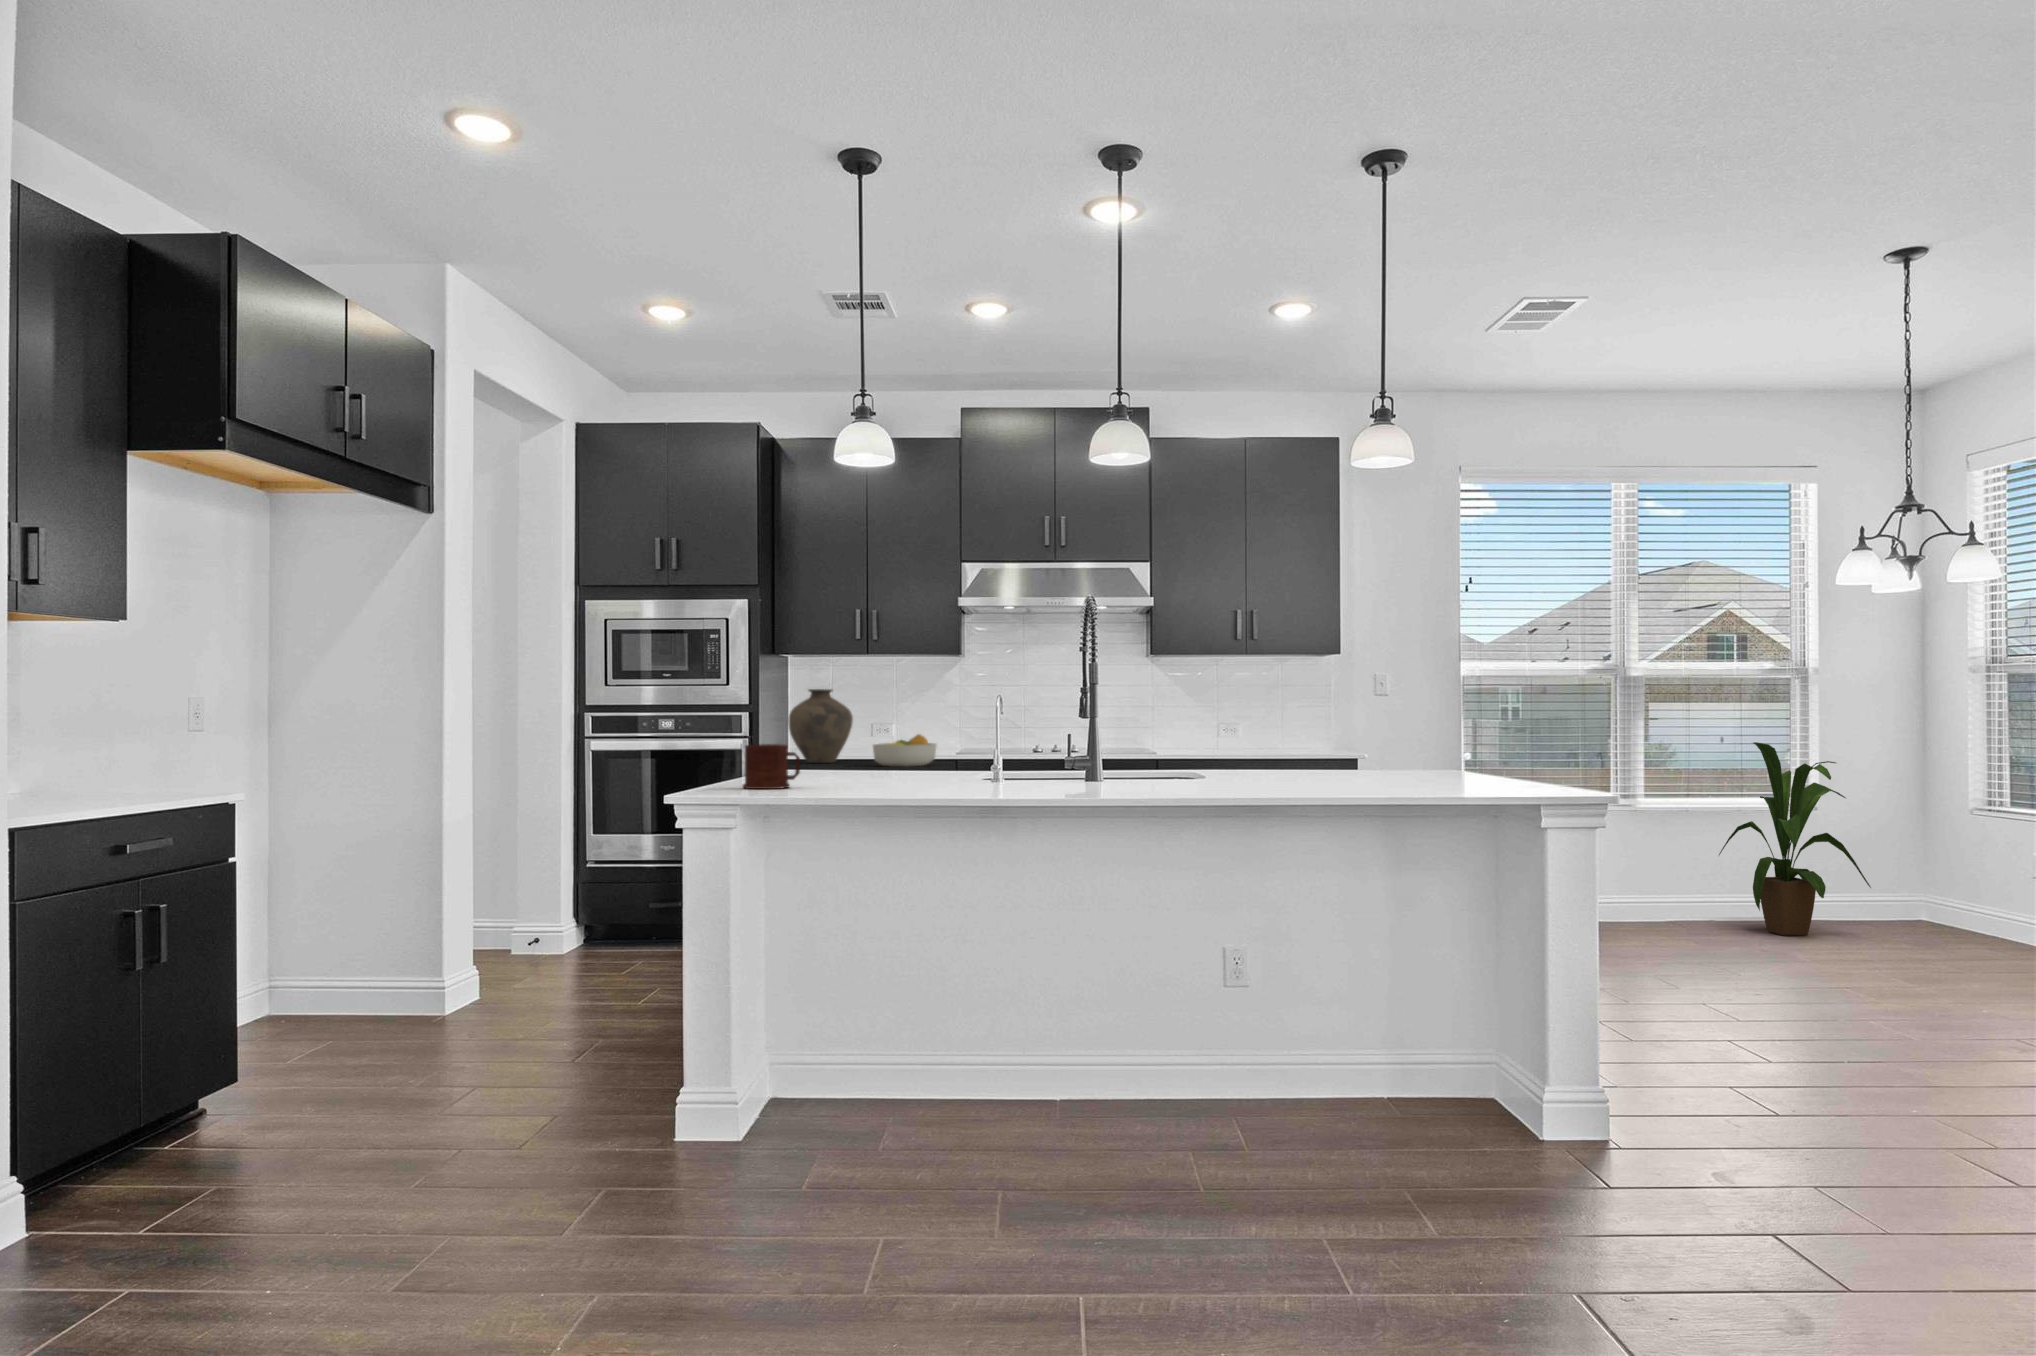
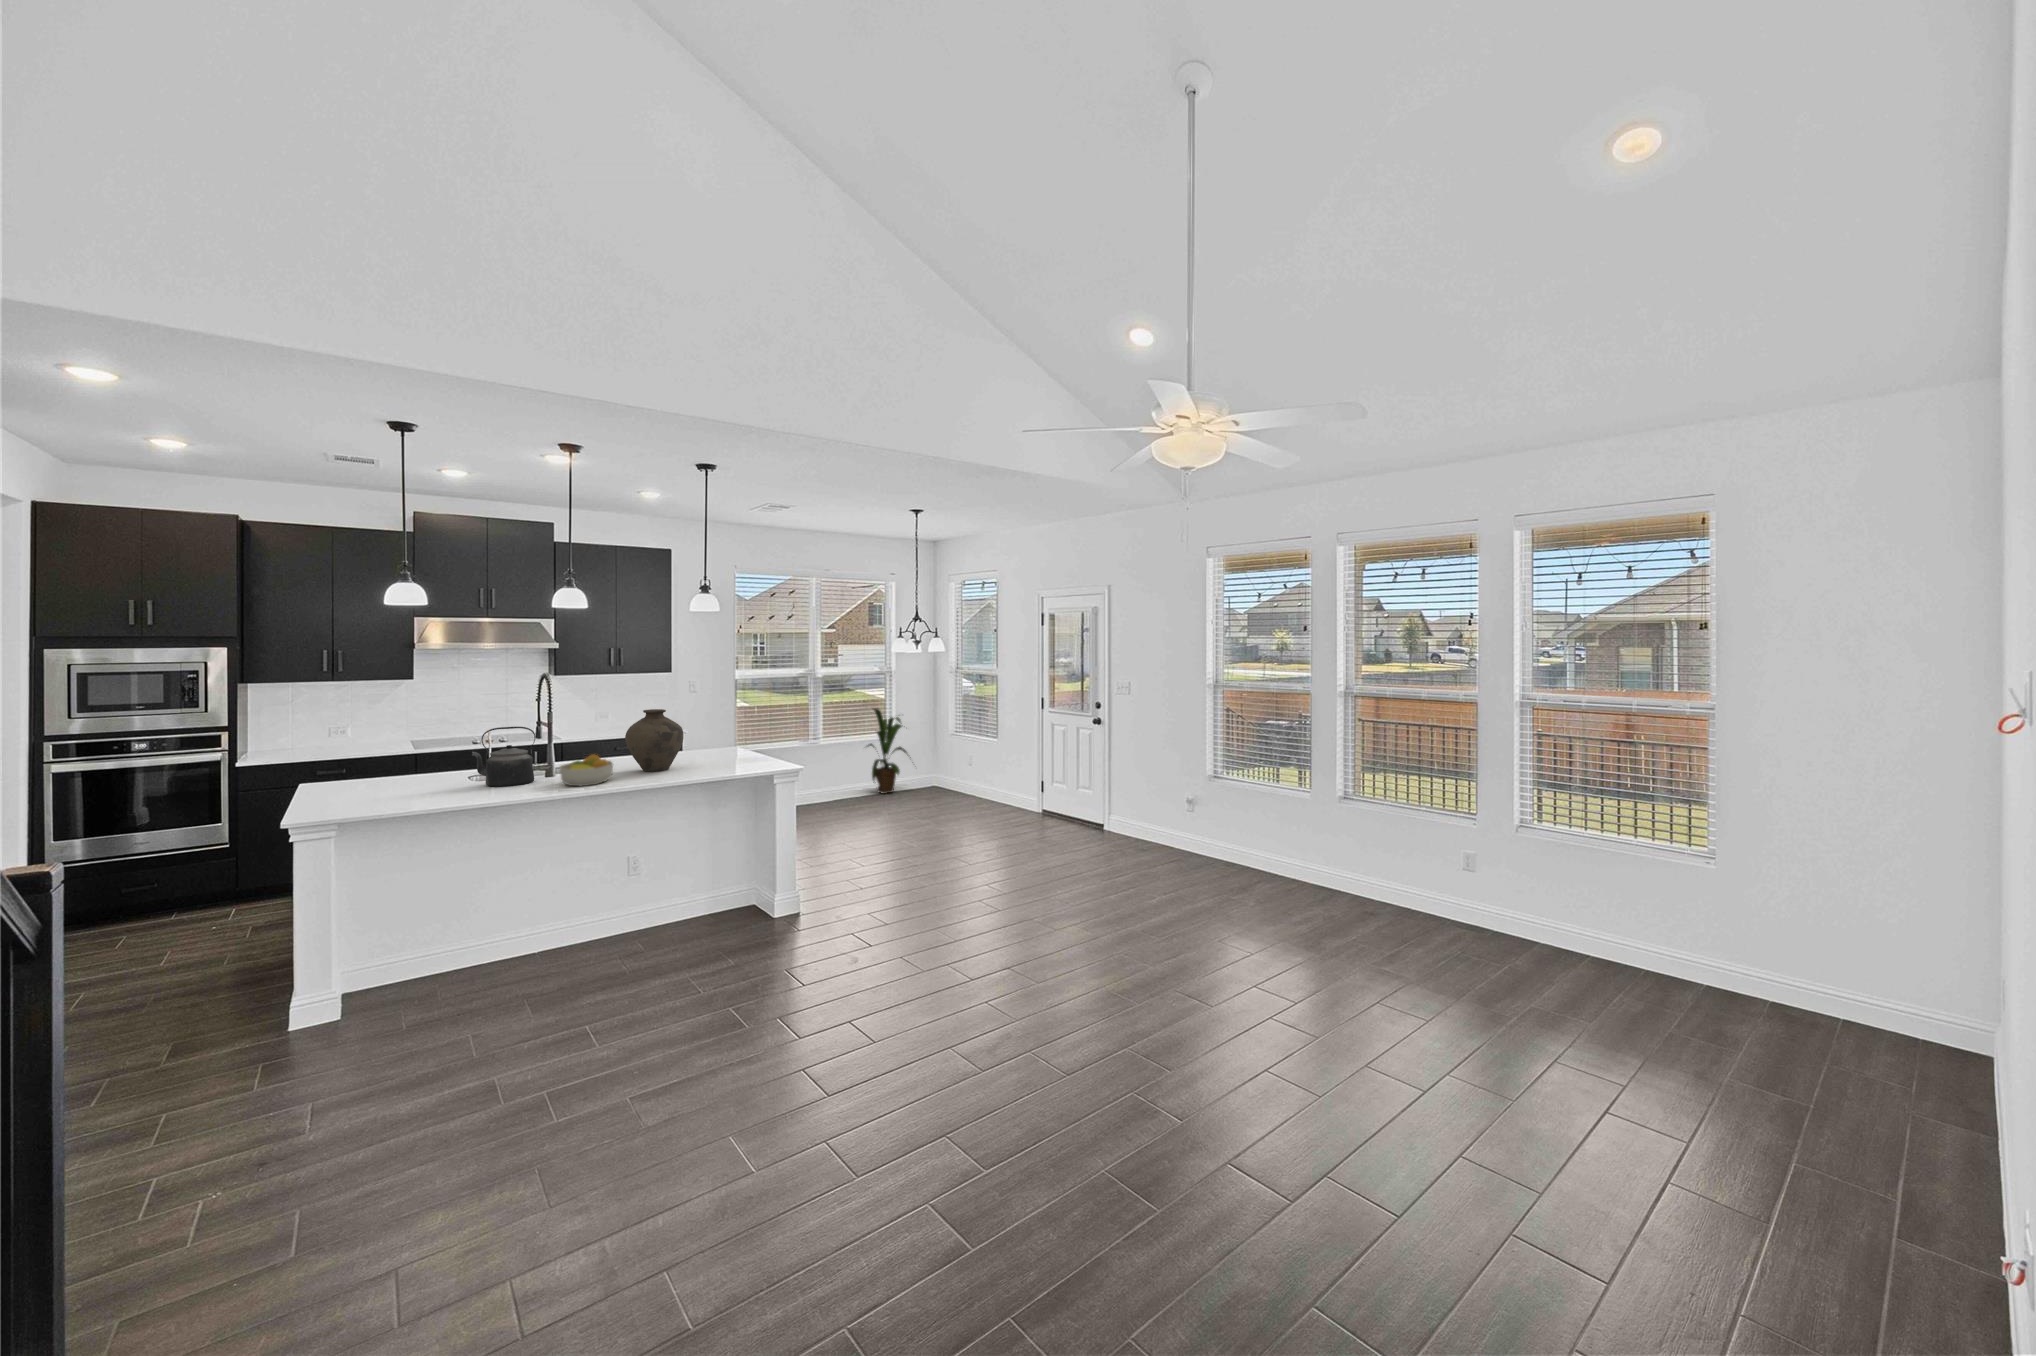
kettle: none [955,682,1052,789] -> present [472,727,535,787]
vase: present [788,689,853,763] -> present [625,709,683,772]
fruit bowl: present [873,734,936,767] -> present [560,754,613,786]
mug: present [742,744,800,789] -> none [320,775,364,806]

